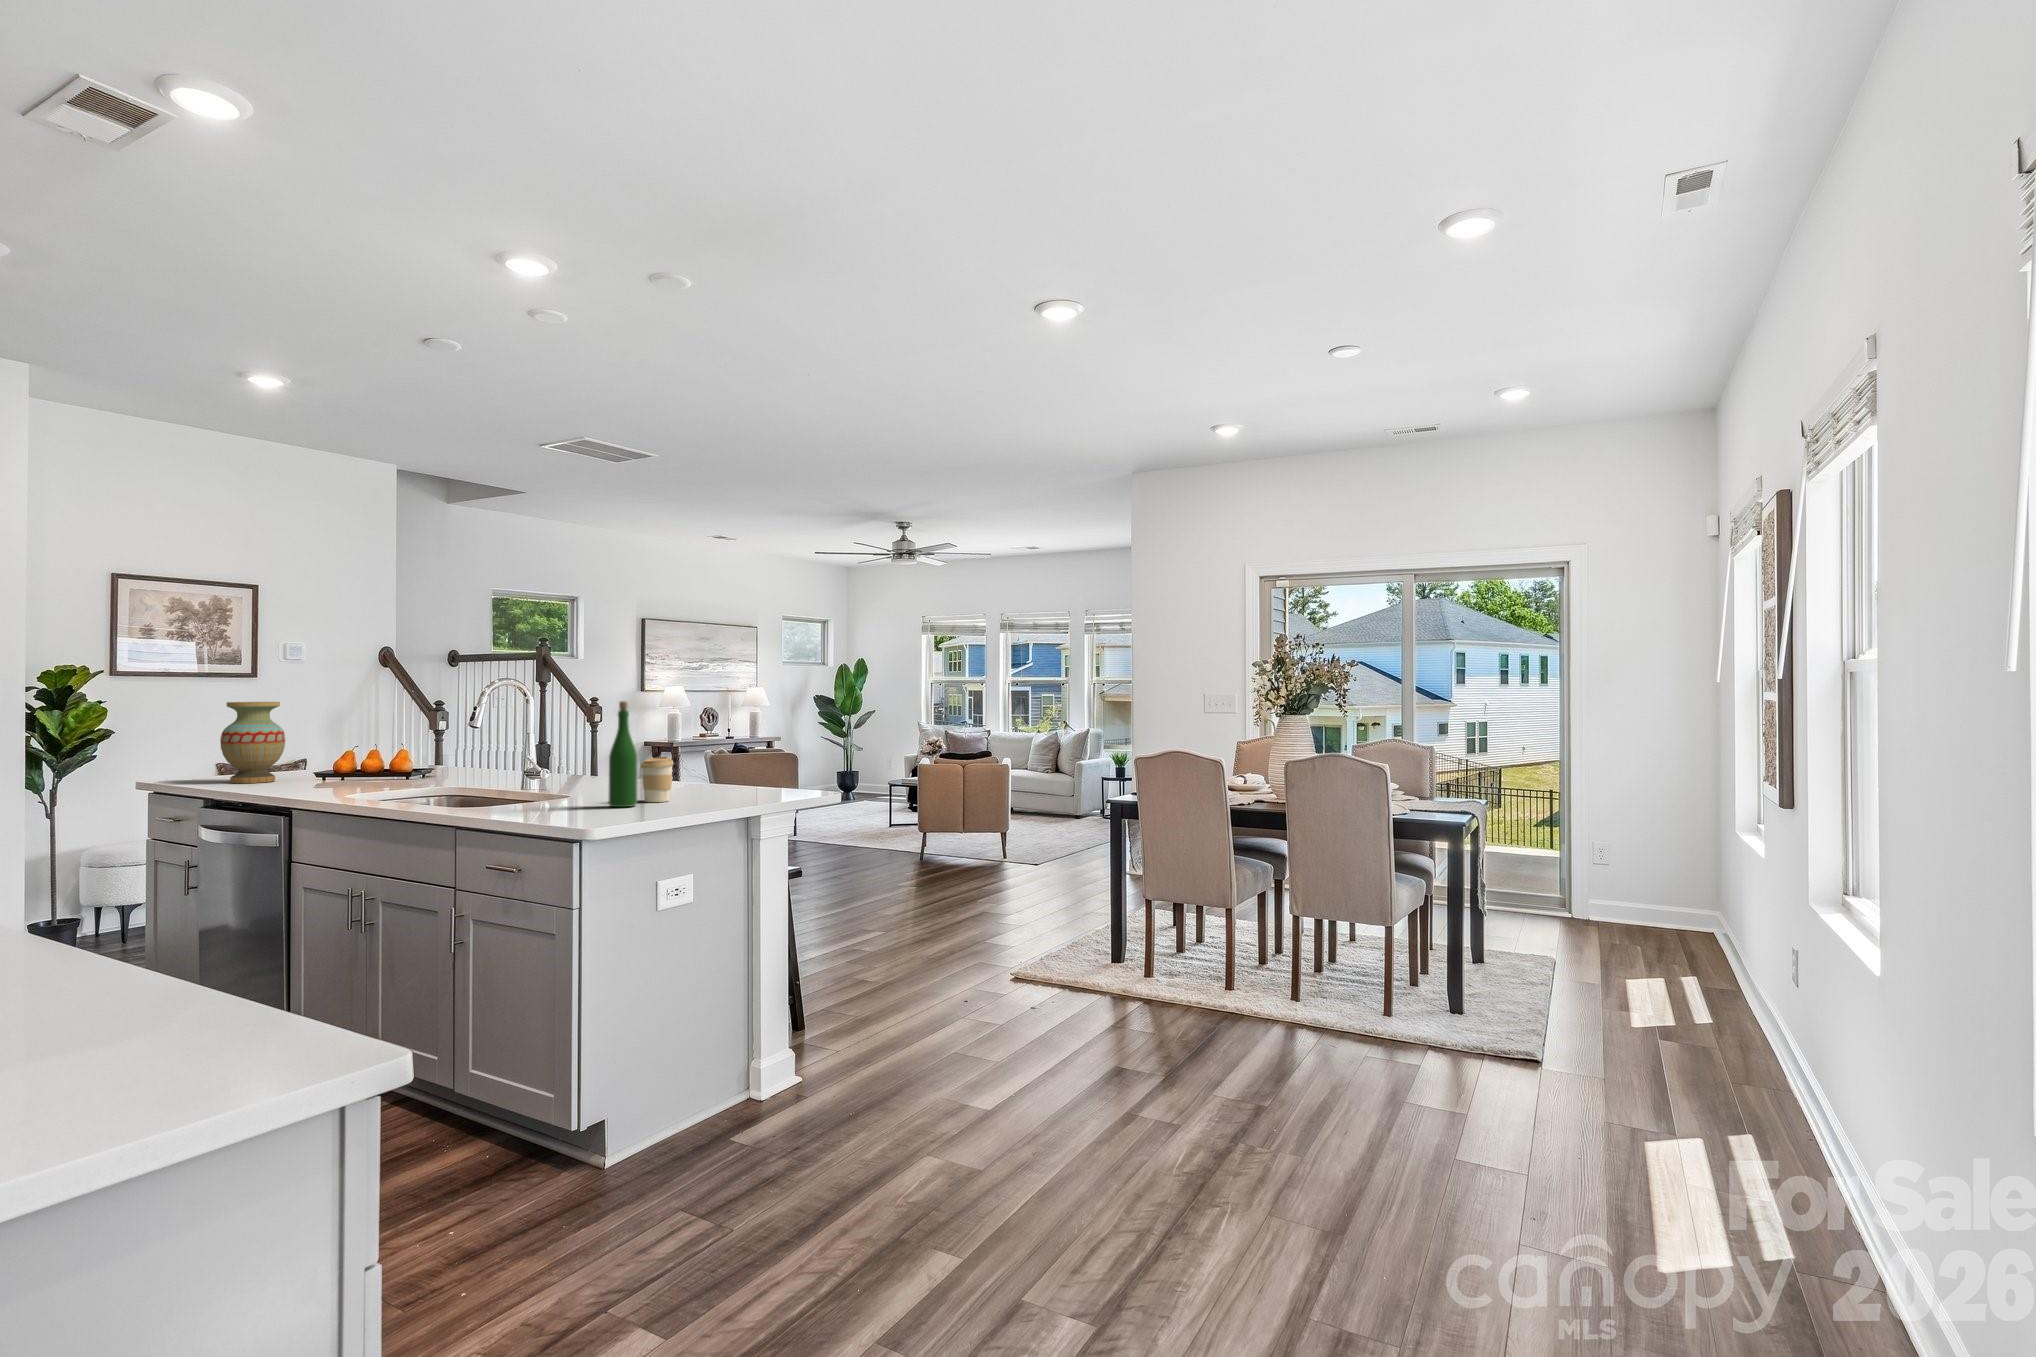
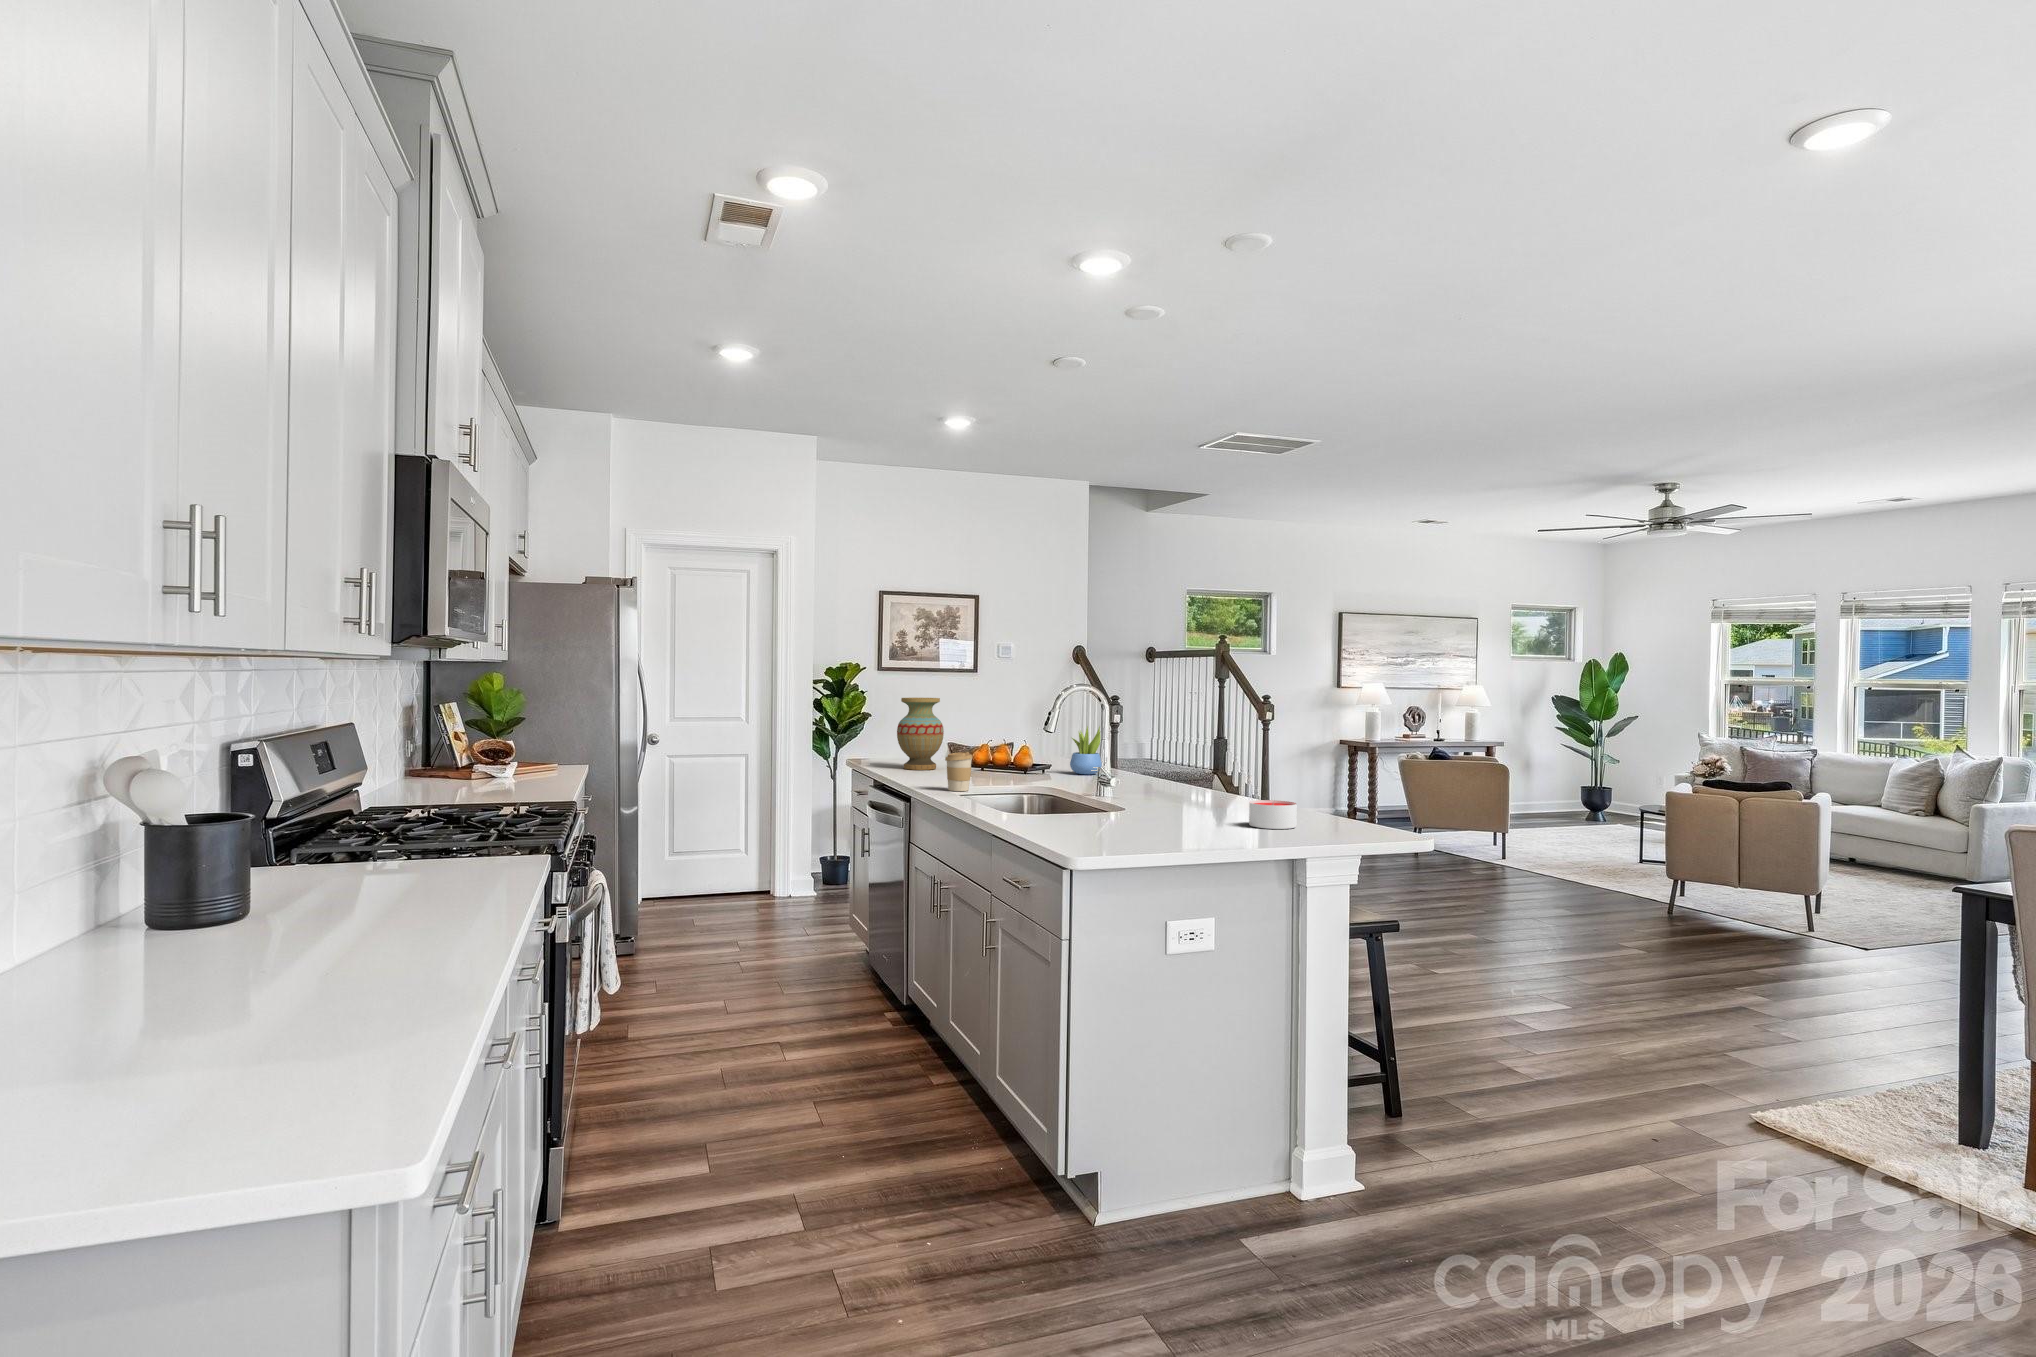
wine bottle: present [609,701,637,807] -> none [1129,710,1159,830]
succulent plant: none [450,725,487,775] -> present [1070,726,1102,774]
coffee cup: present [641,757,673,802] -> present [945,752,972,791]
candle: none [707,775,747,798] -> present [1249,800,1297,829]

